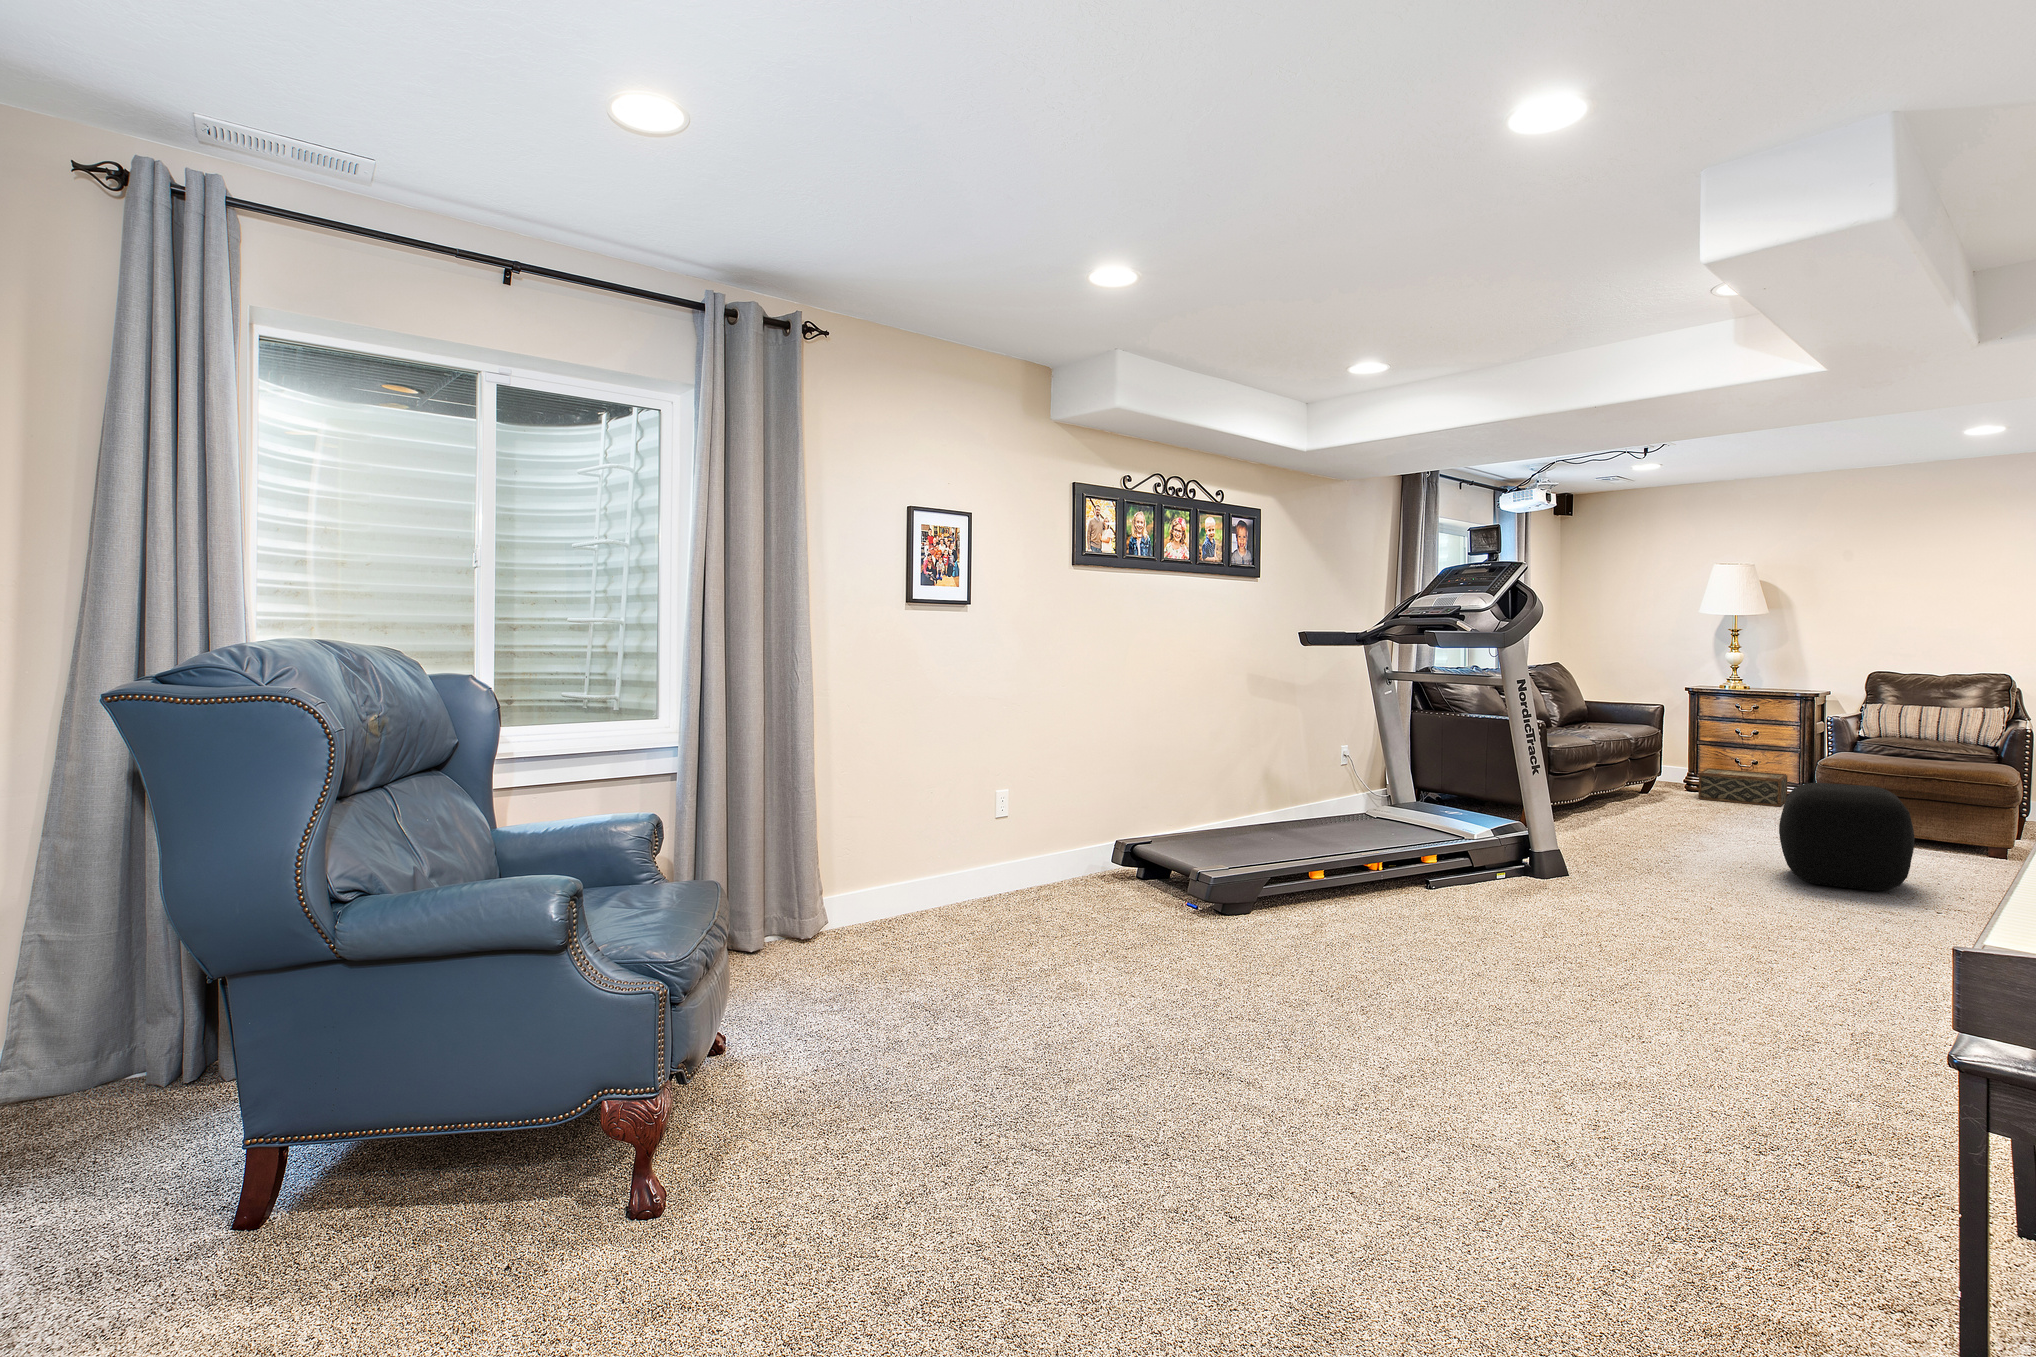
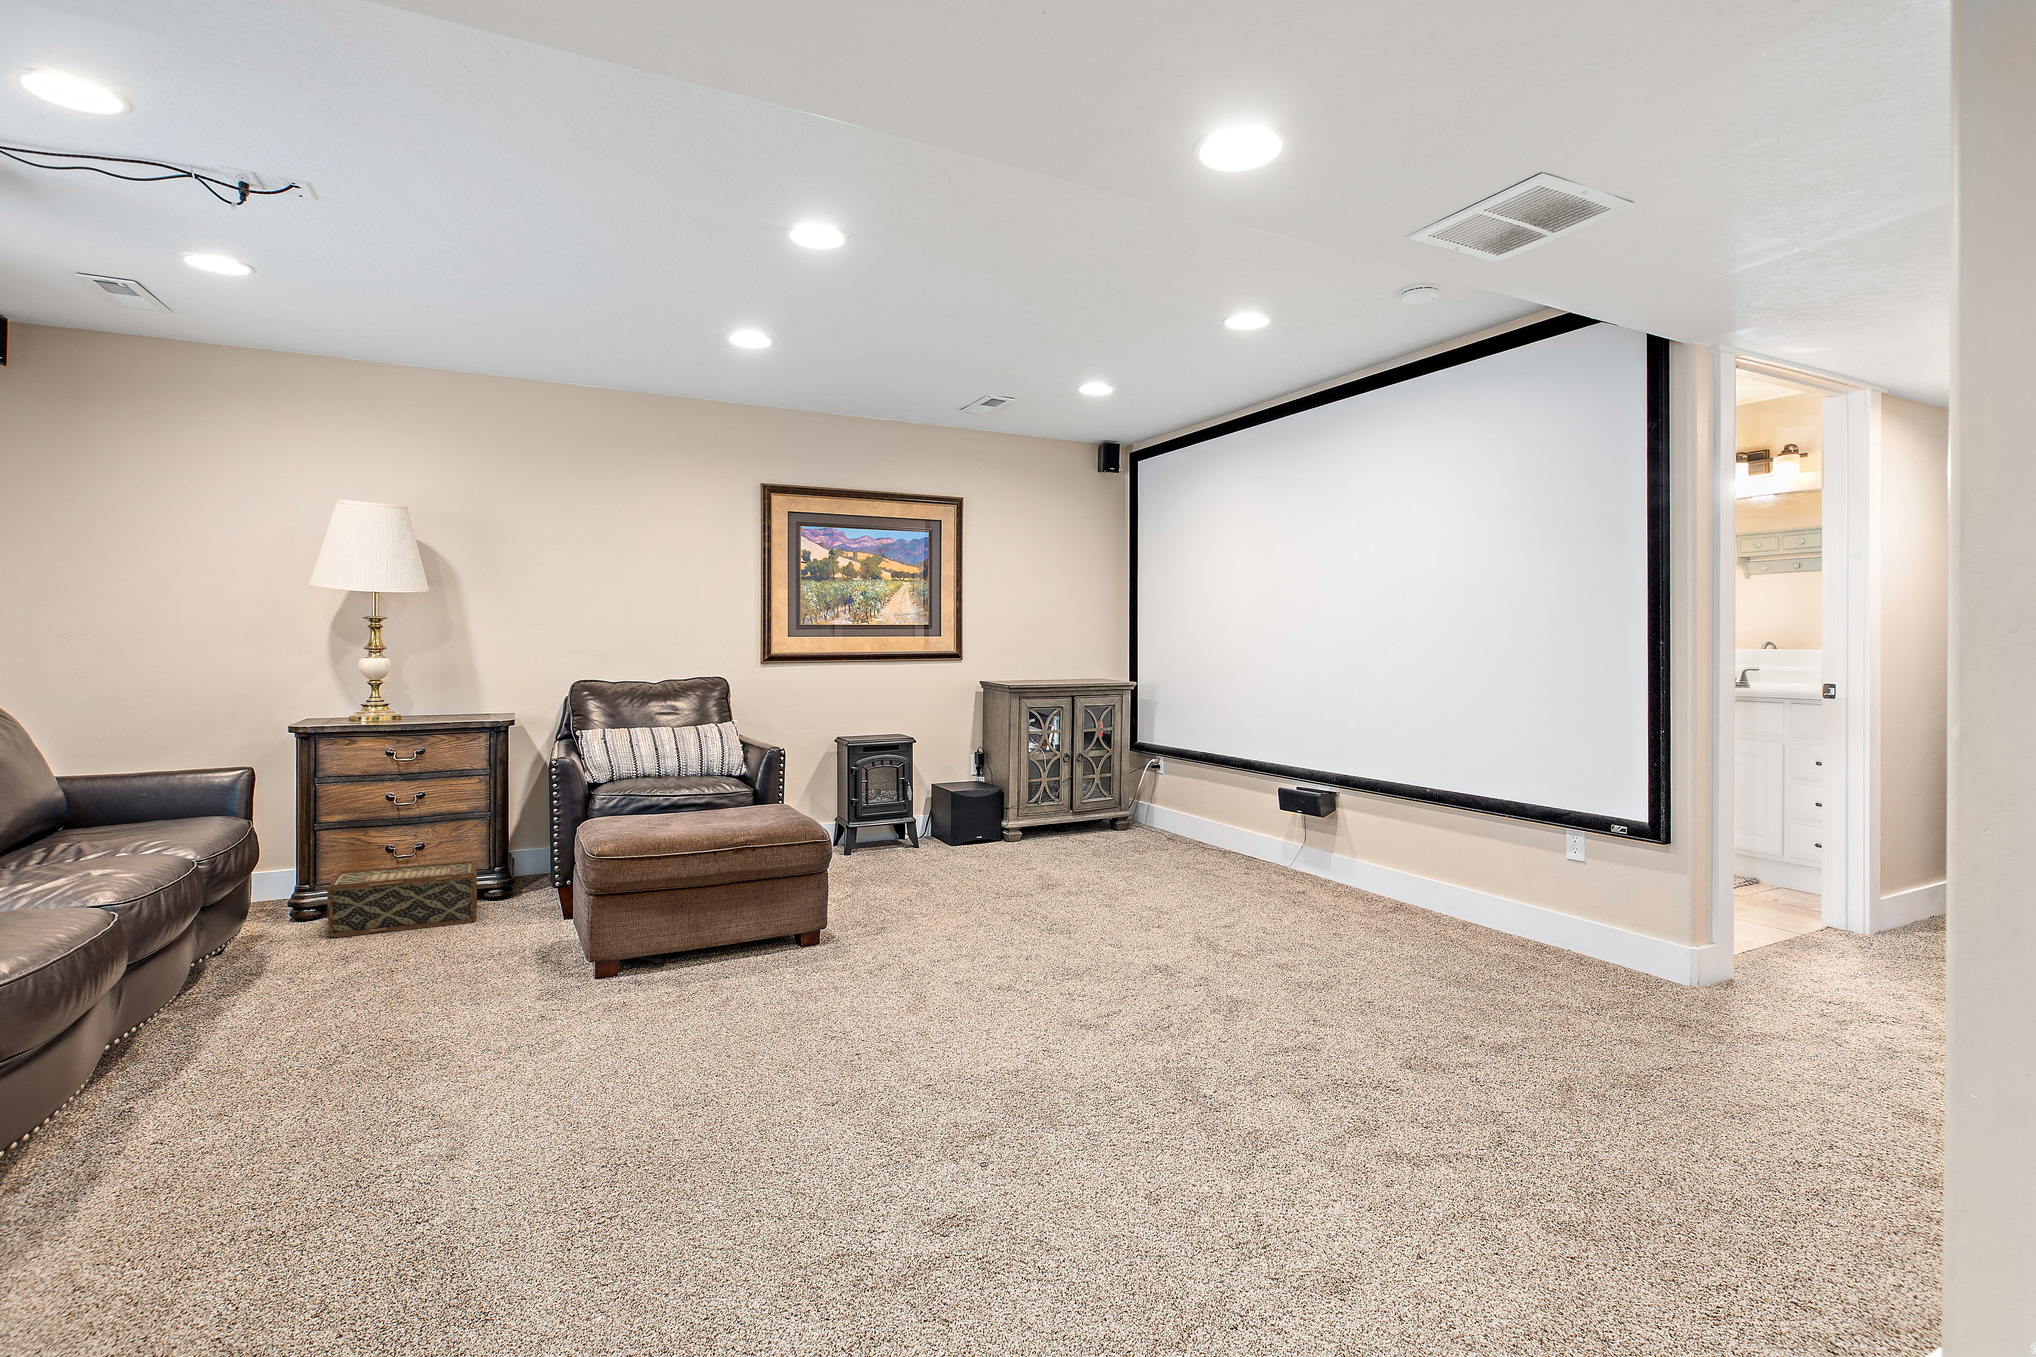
ottoman: present [1779,783,1915,891] -> none [602,889,846,1150]

